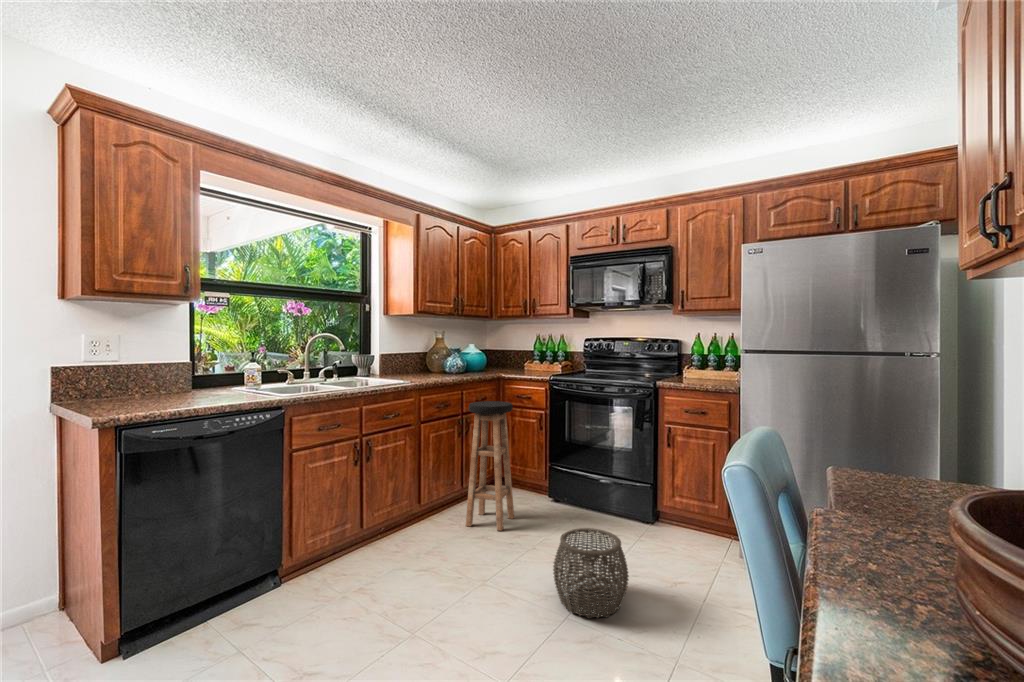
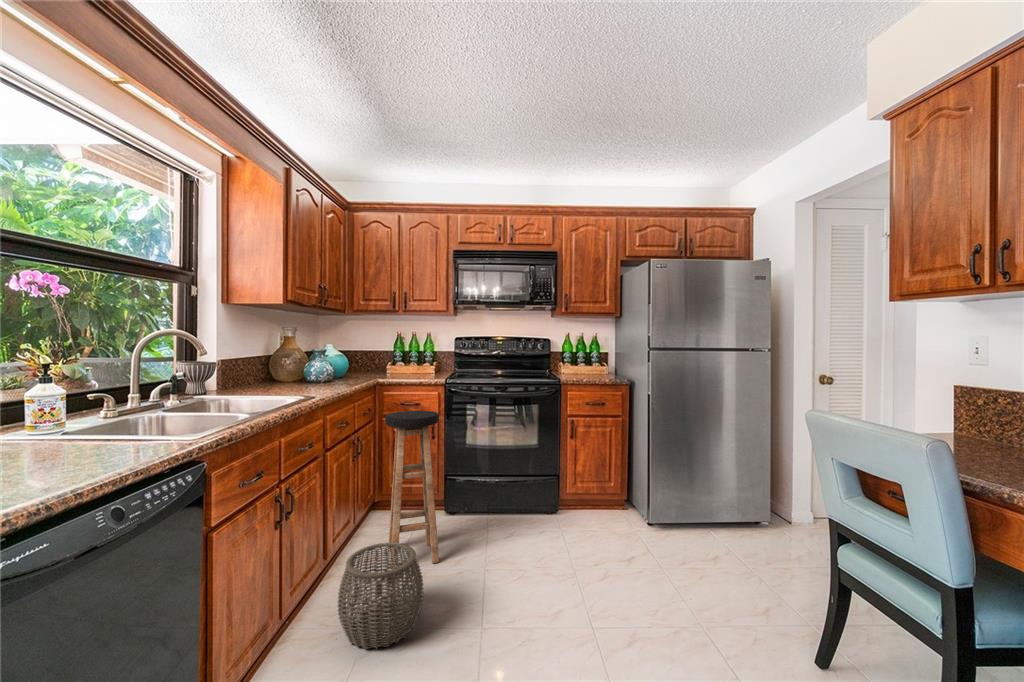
woven basket: present [553,528,629,618] -> present [337,543,423,649]

